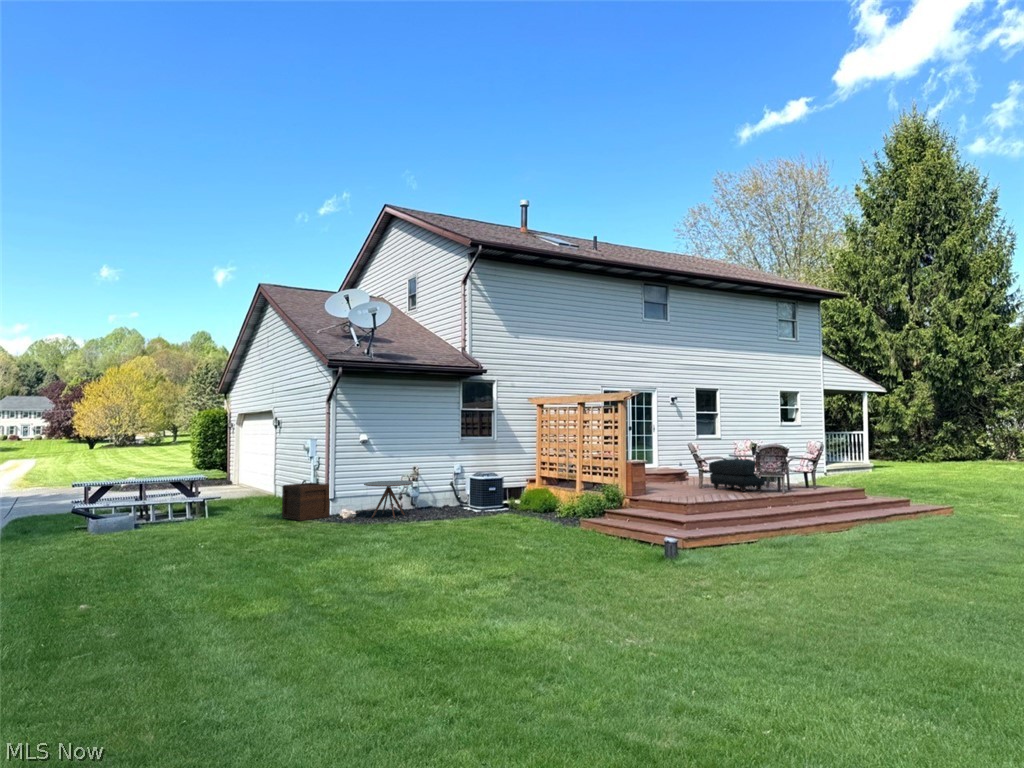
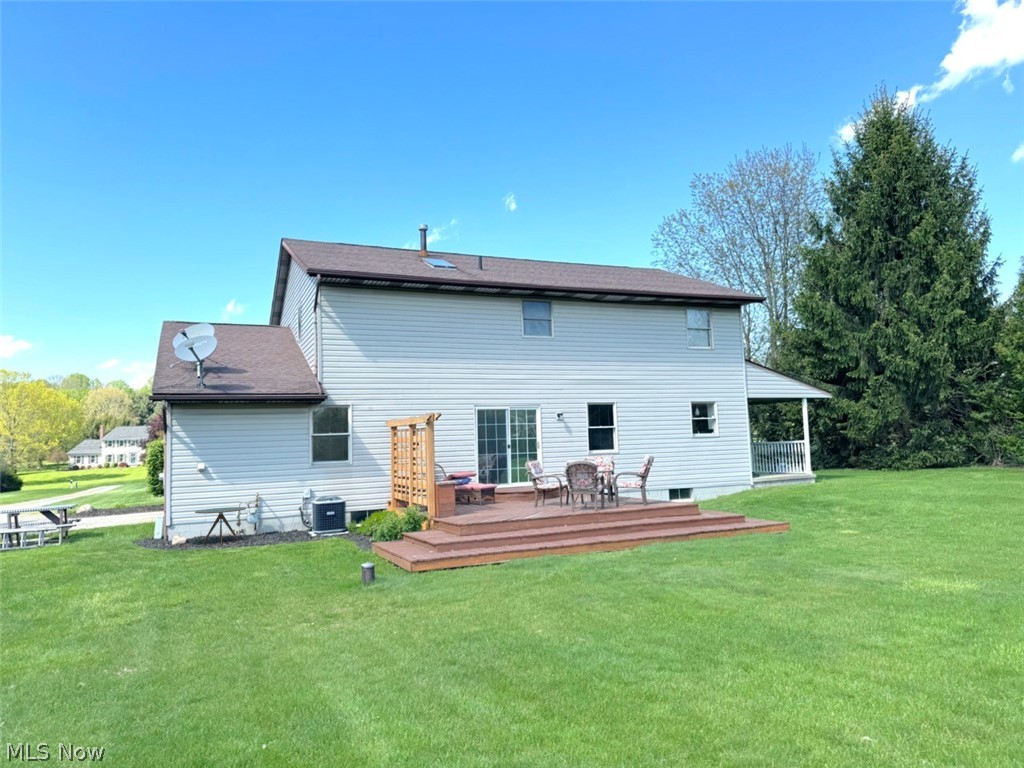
ottoman: present [709,459,765,492] -> none [535,478,587,511]
wooden crate: present [282,483,330,521] -> none [120,511,165,548]

